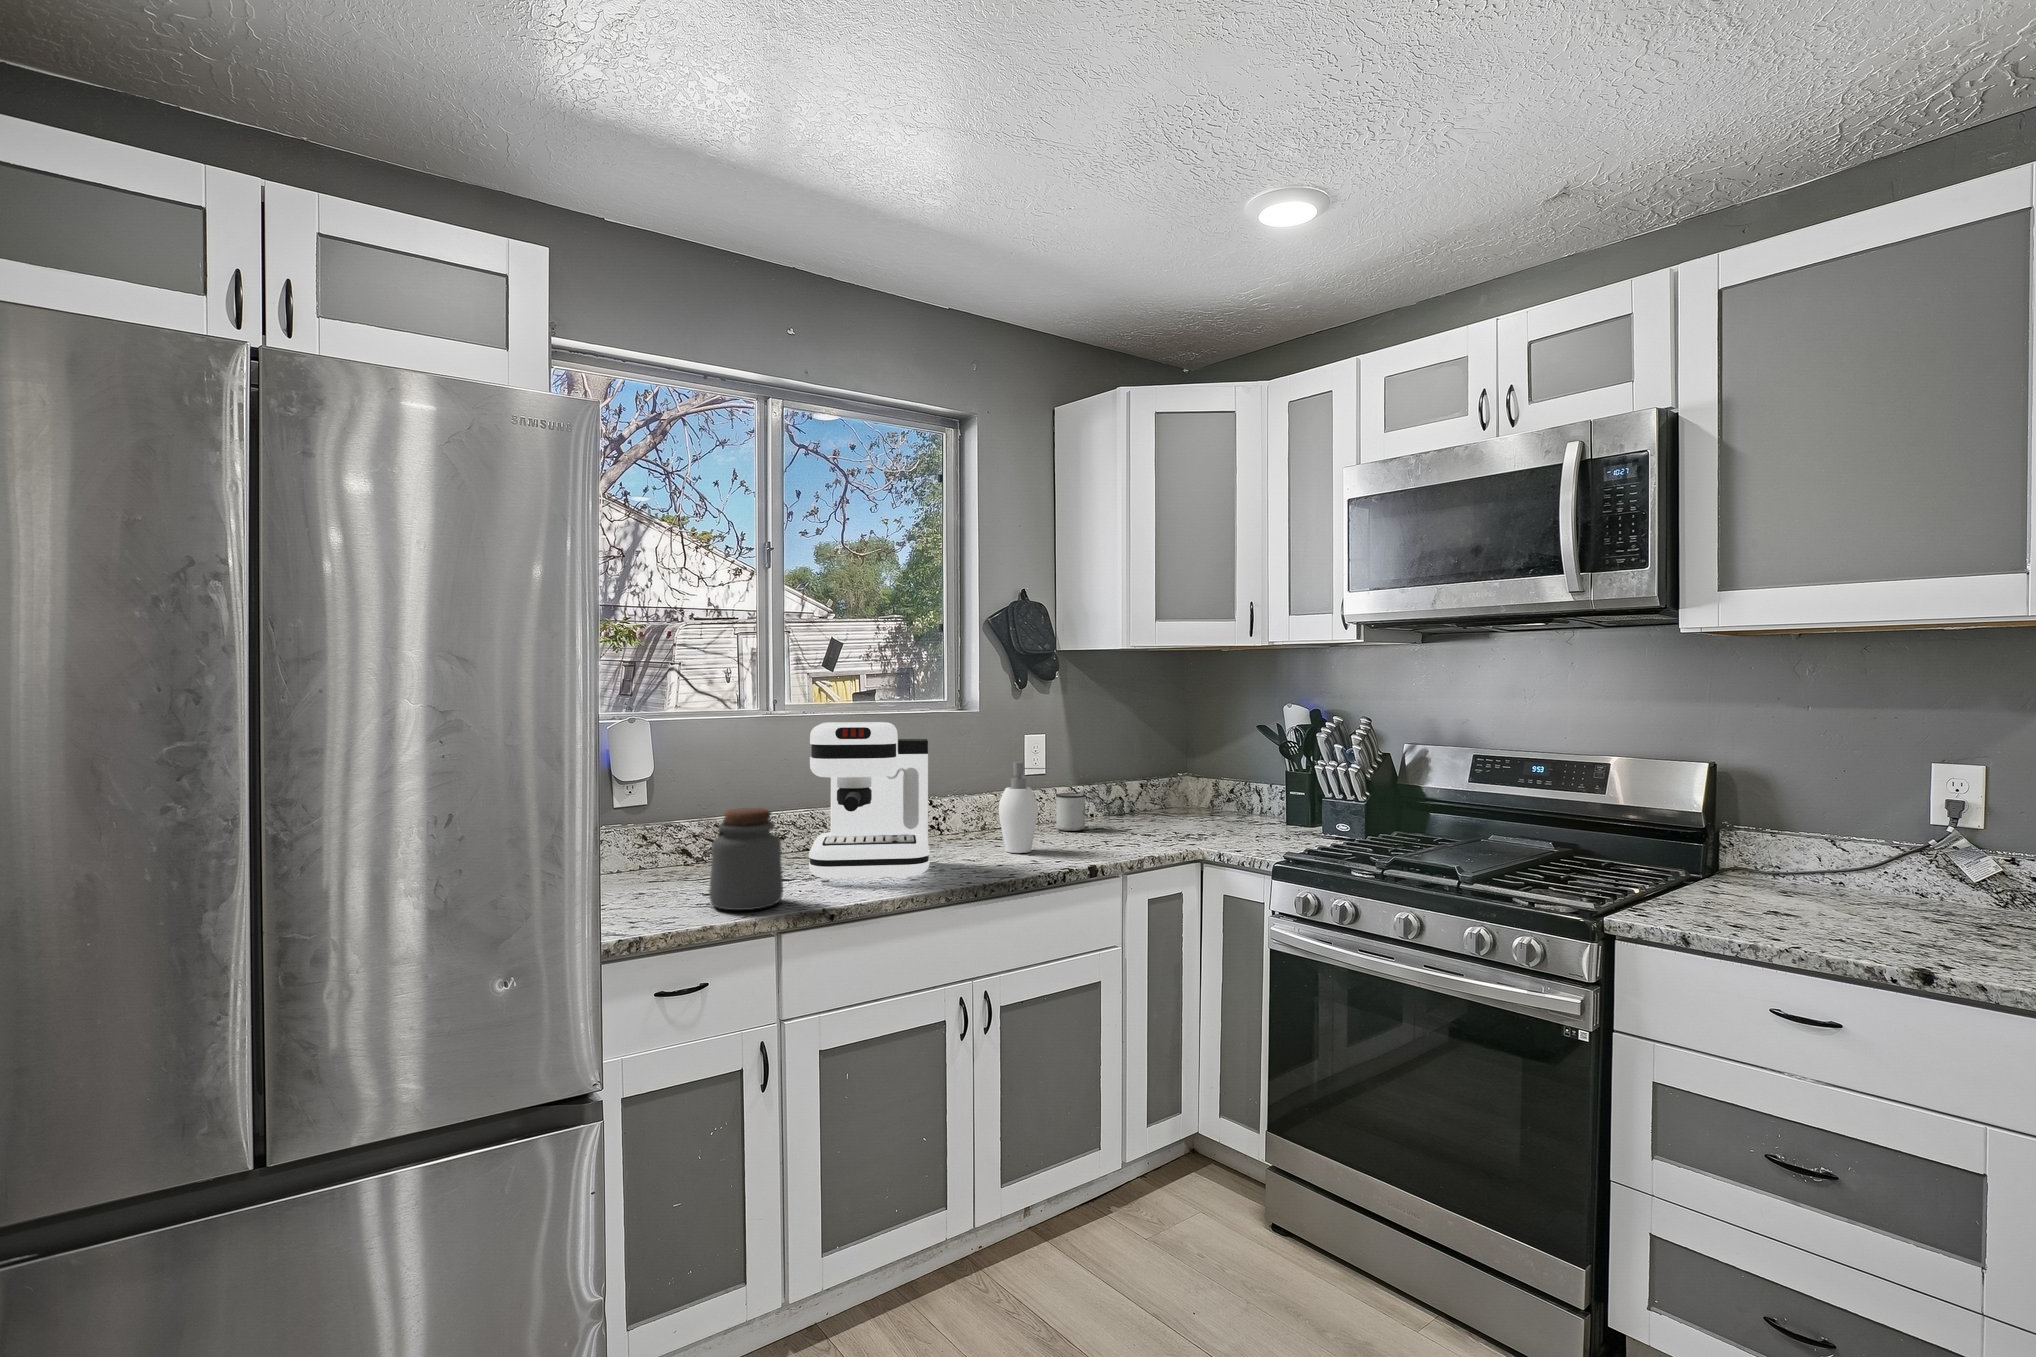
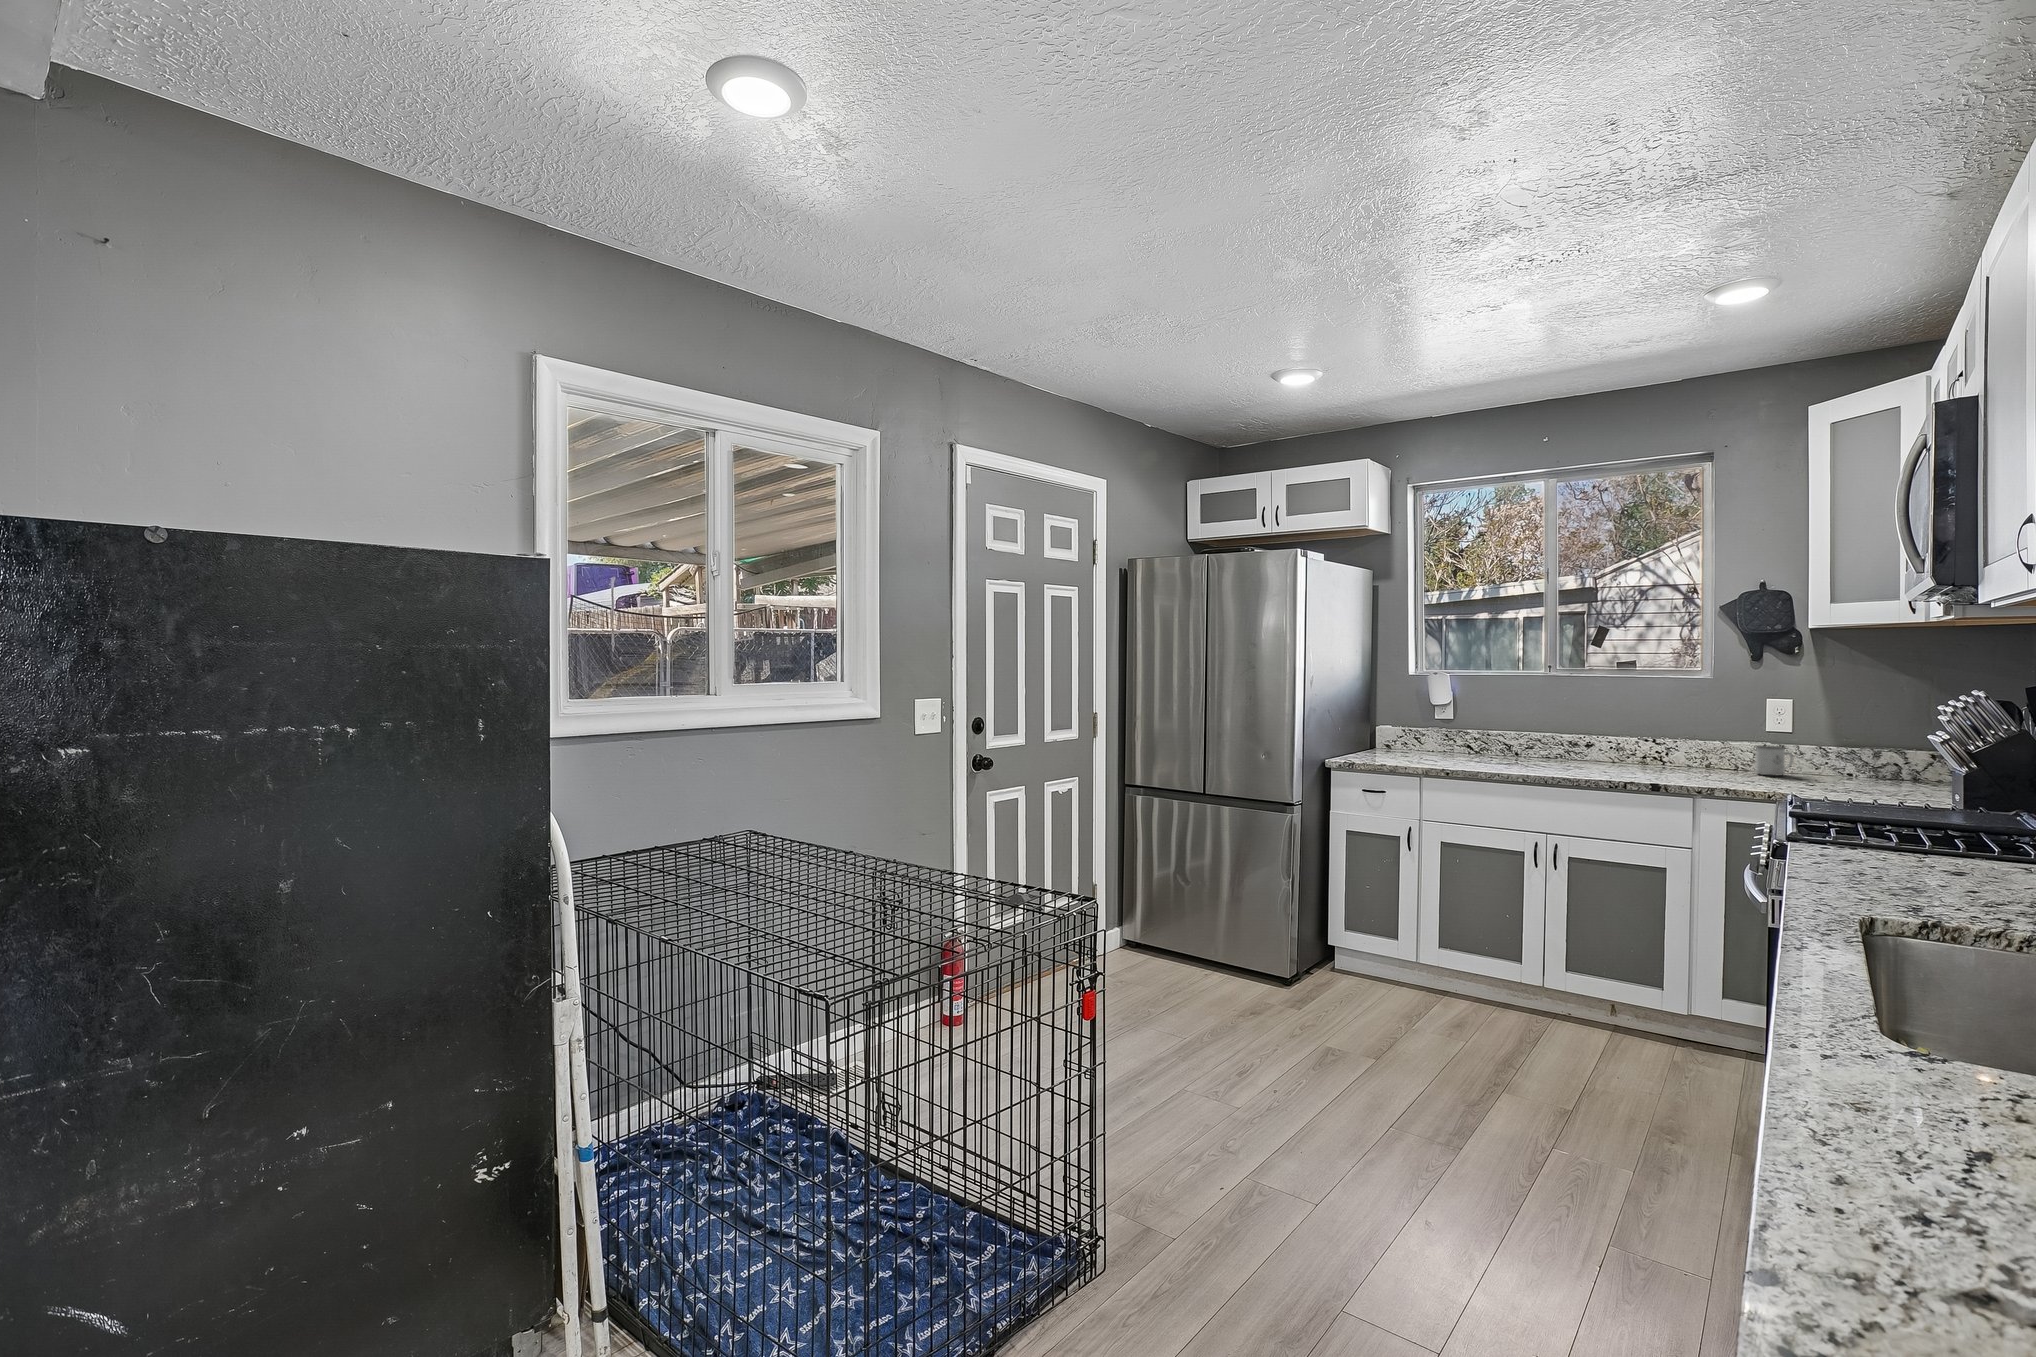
coffee maker: present [809,722,930,881] -> none [1472,680,1576,769]
soap dispenser: present [999,762,1050,853] -> none [1638,712,1674,774]
jar: present [709,808,783,910] -> none [1407,718,1443,764]

